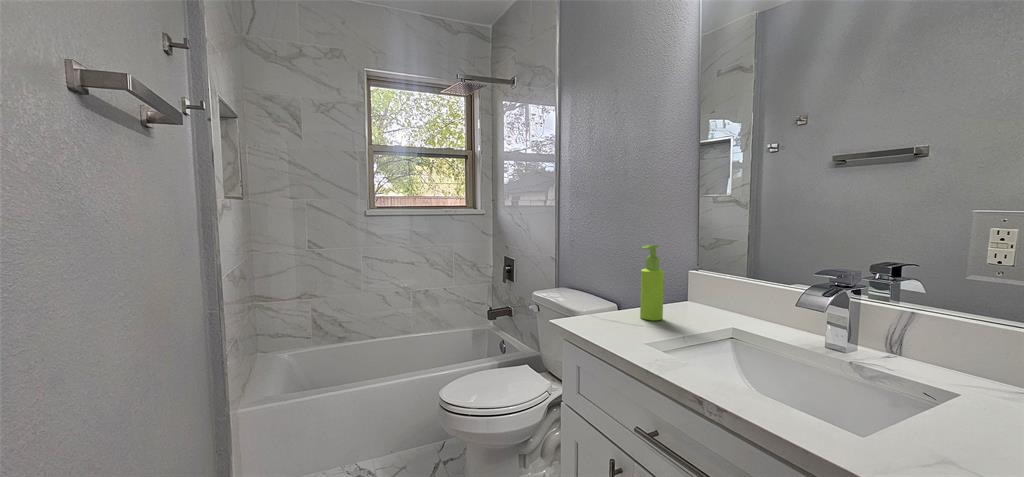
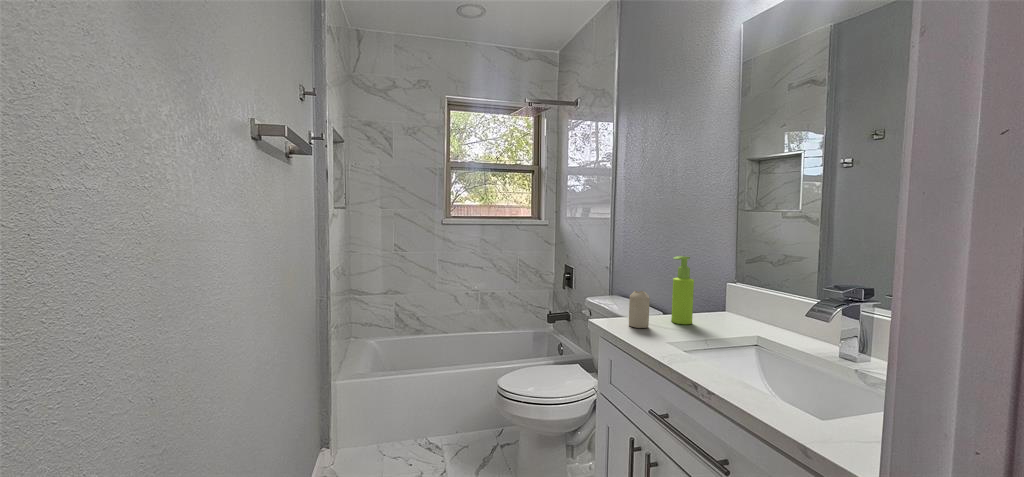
candle: none [598,286,620,328] -> present [629,291,650,328]

